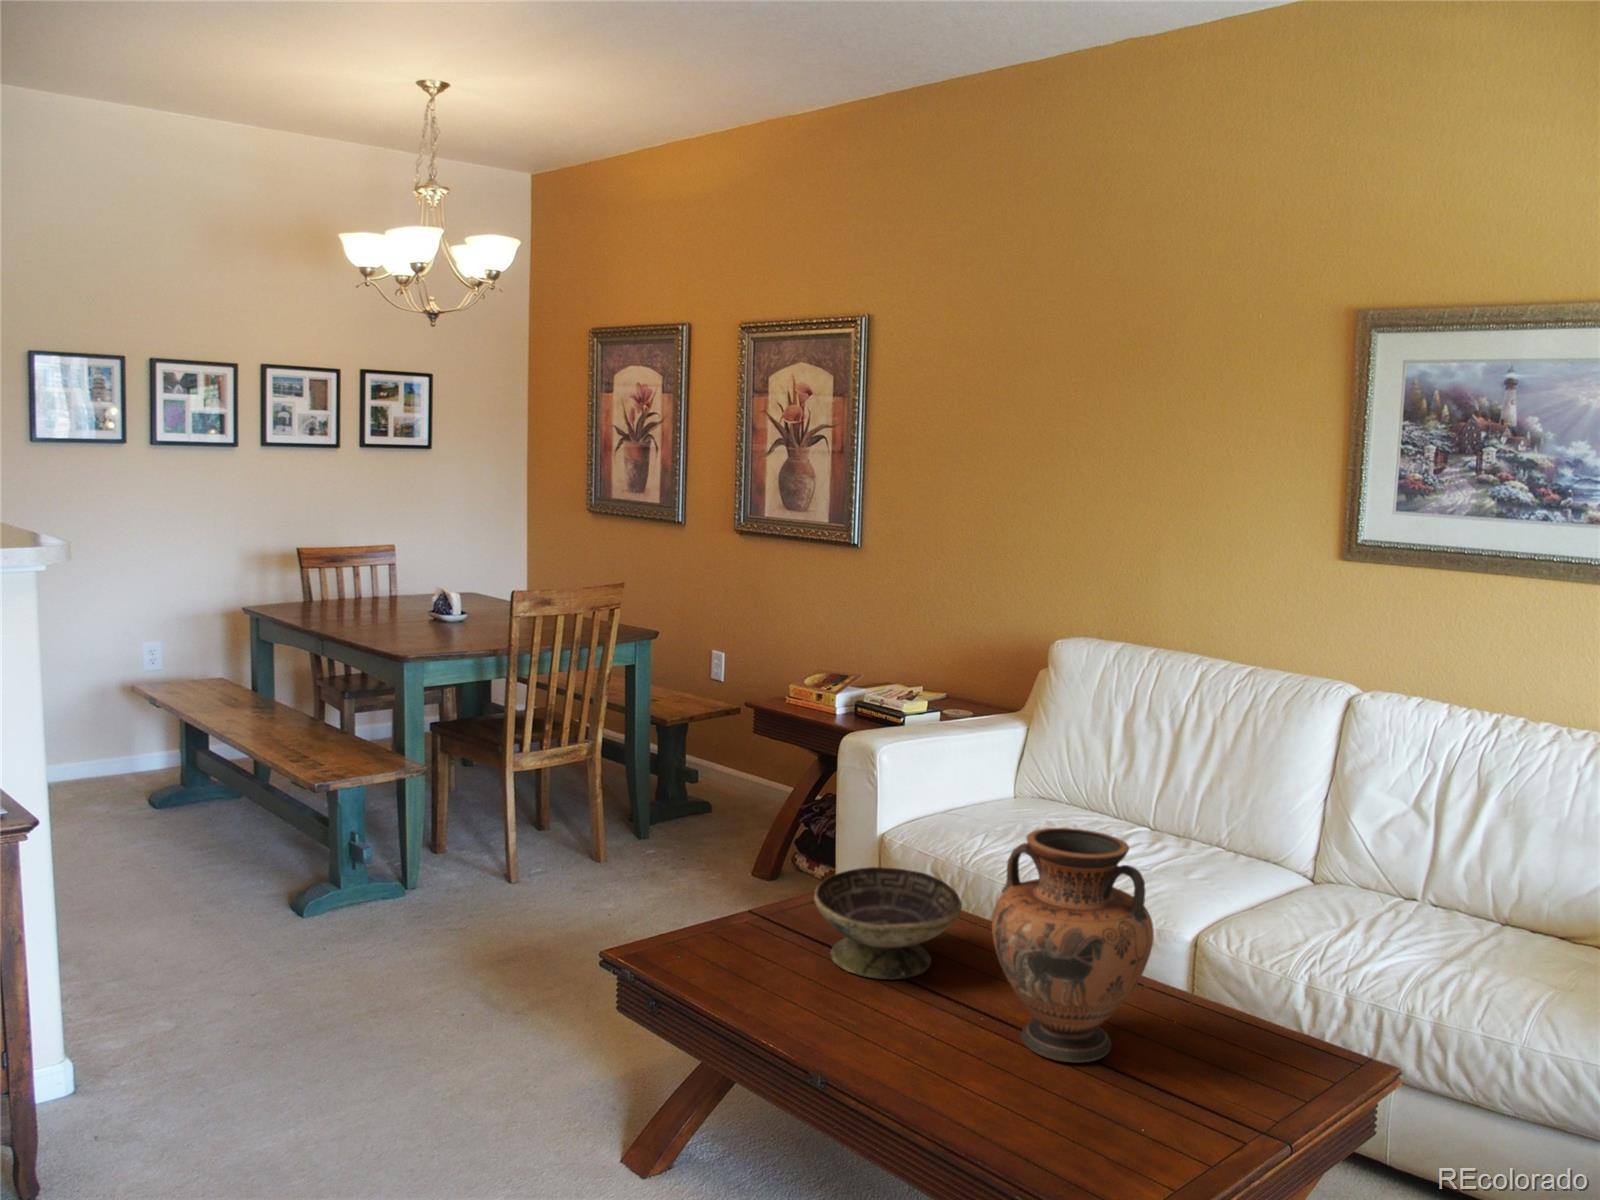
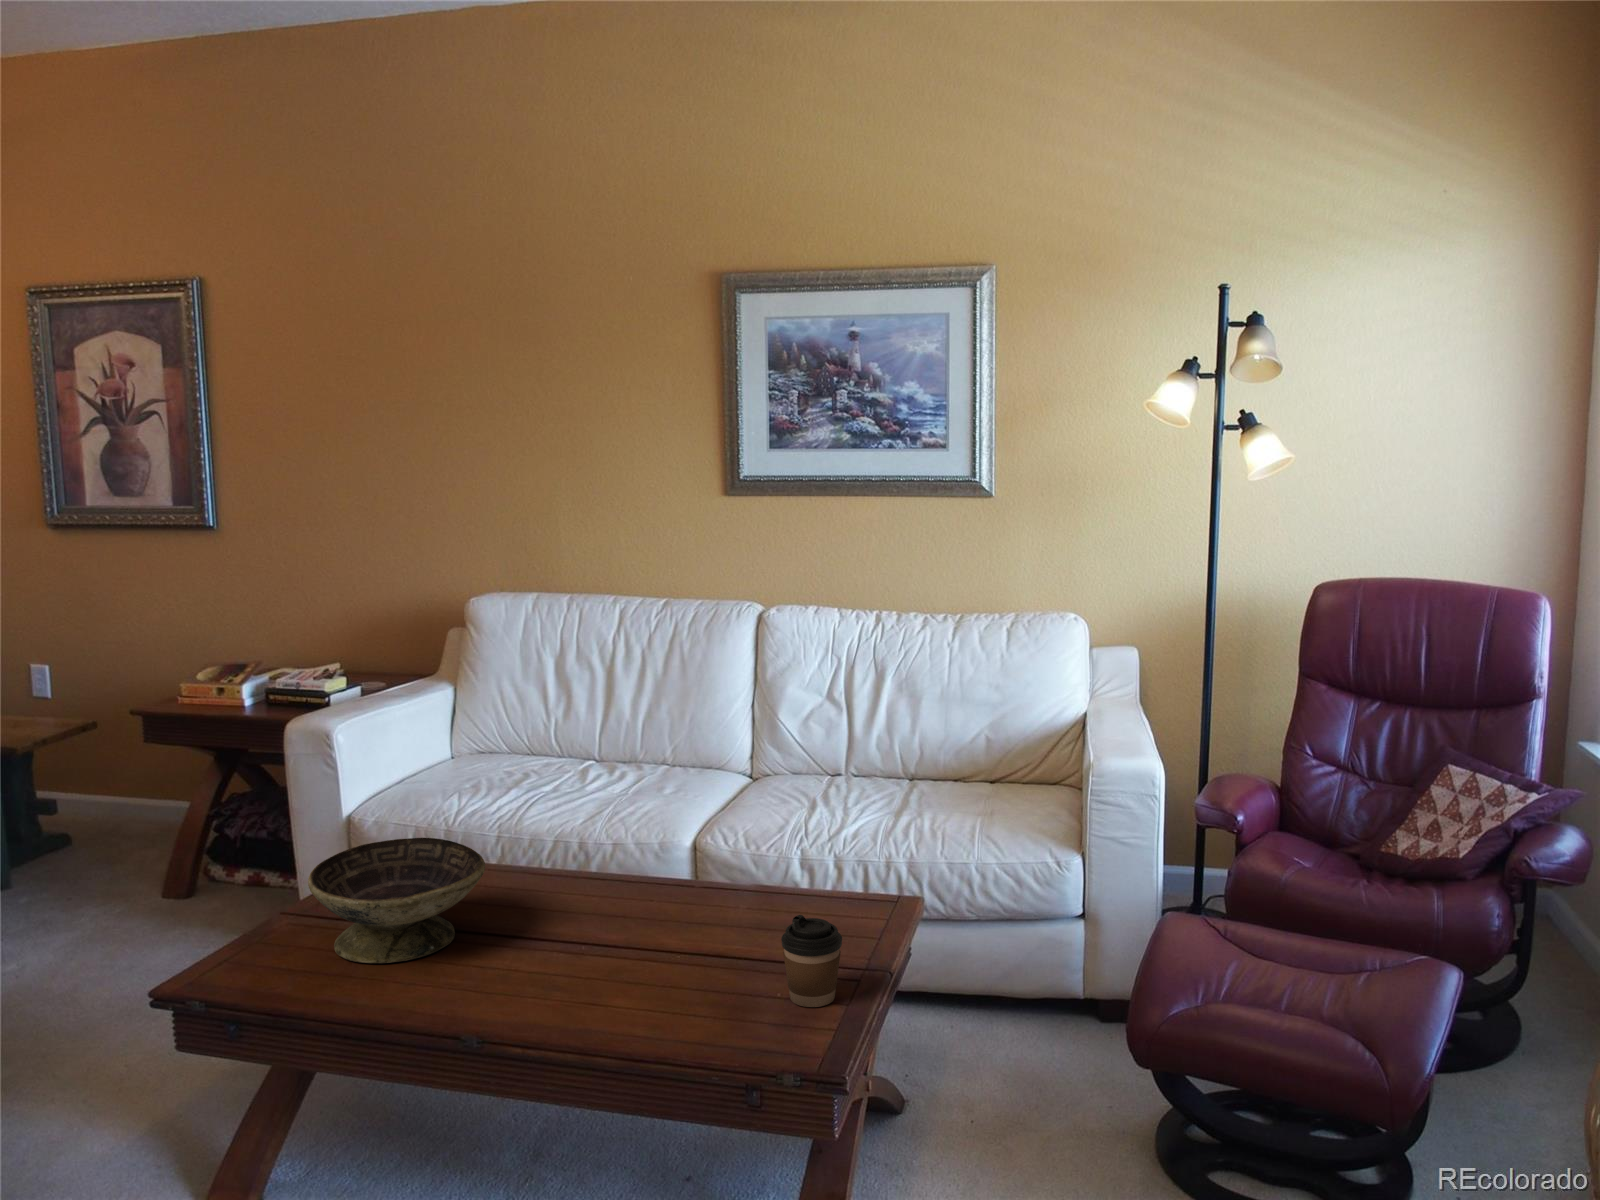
vase: present [992,828,1154,1062] -> none [548,744,713,983]
coffee cup: none [1187,1042,1252,1141] -> present [781,915,842,1007]

